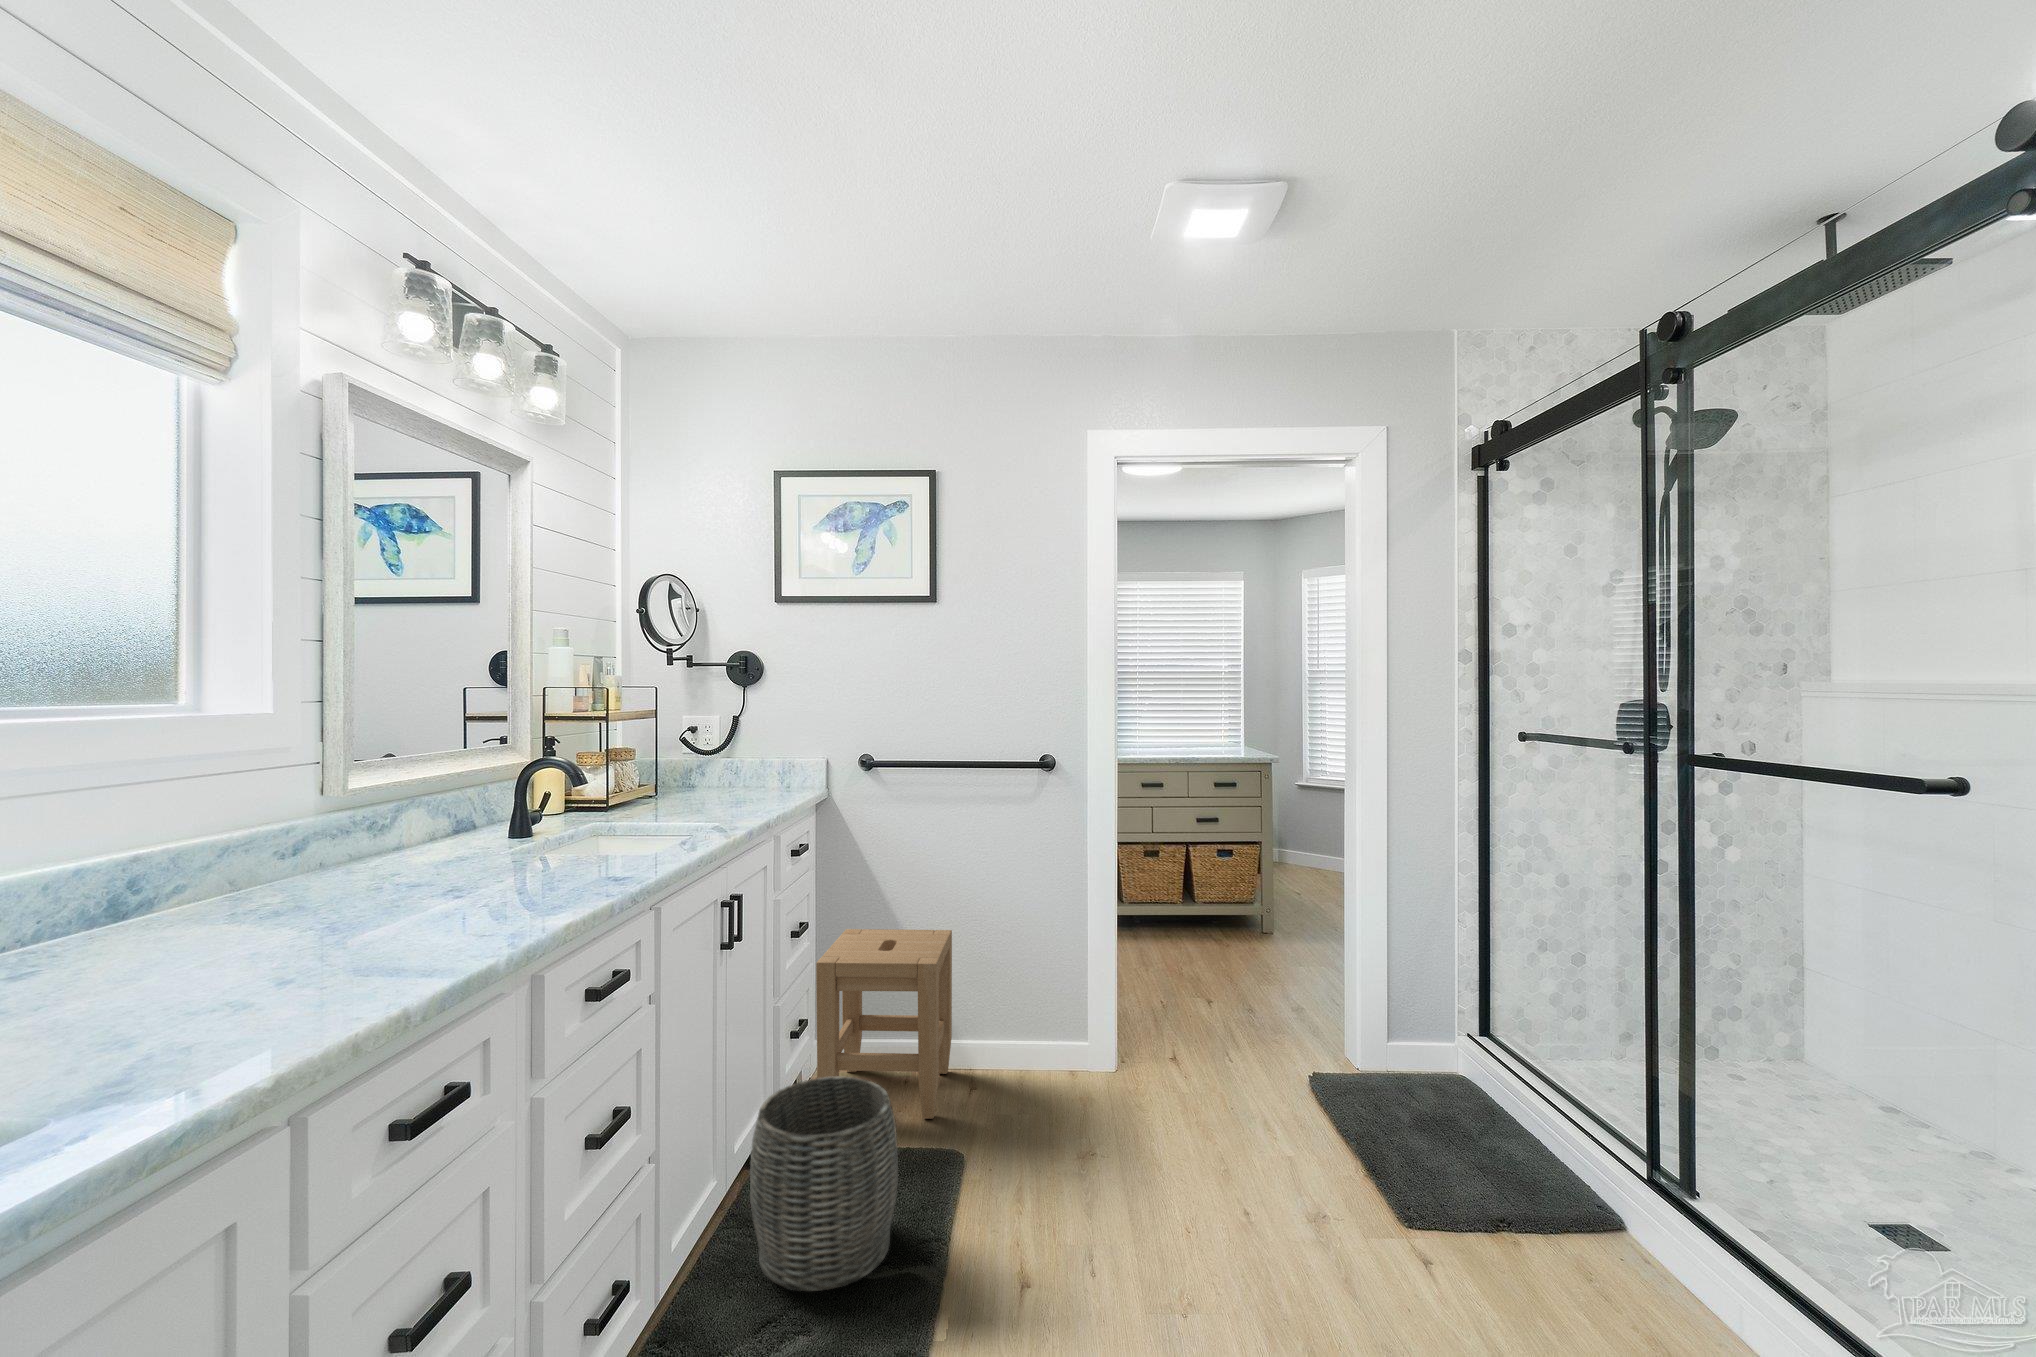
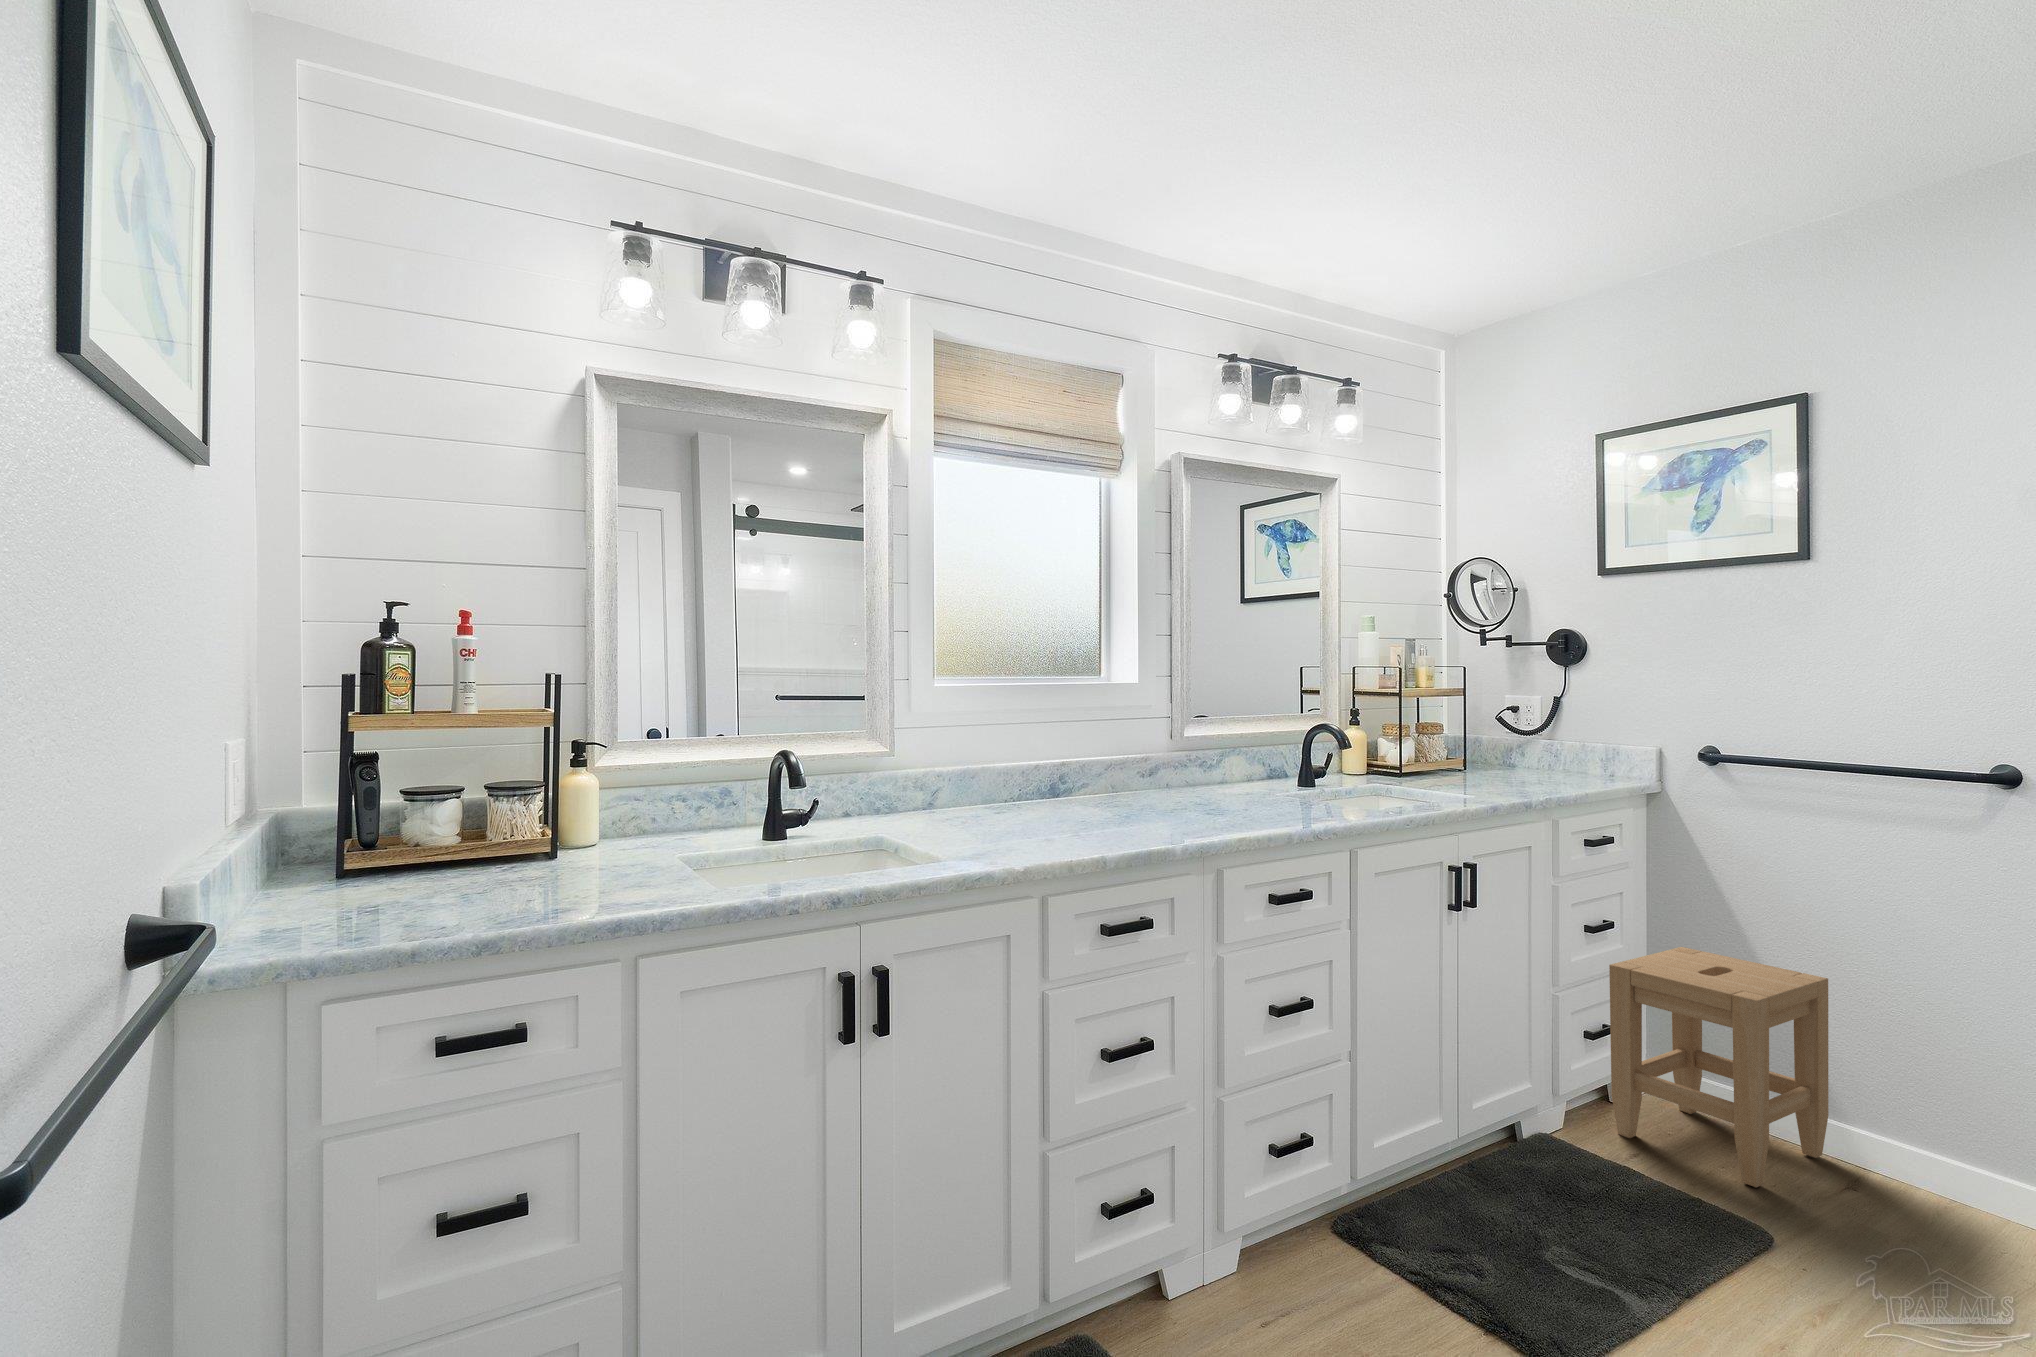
woven basket: present [750,1077,898,1291] -> none [1462,1058,1625,1262]

